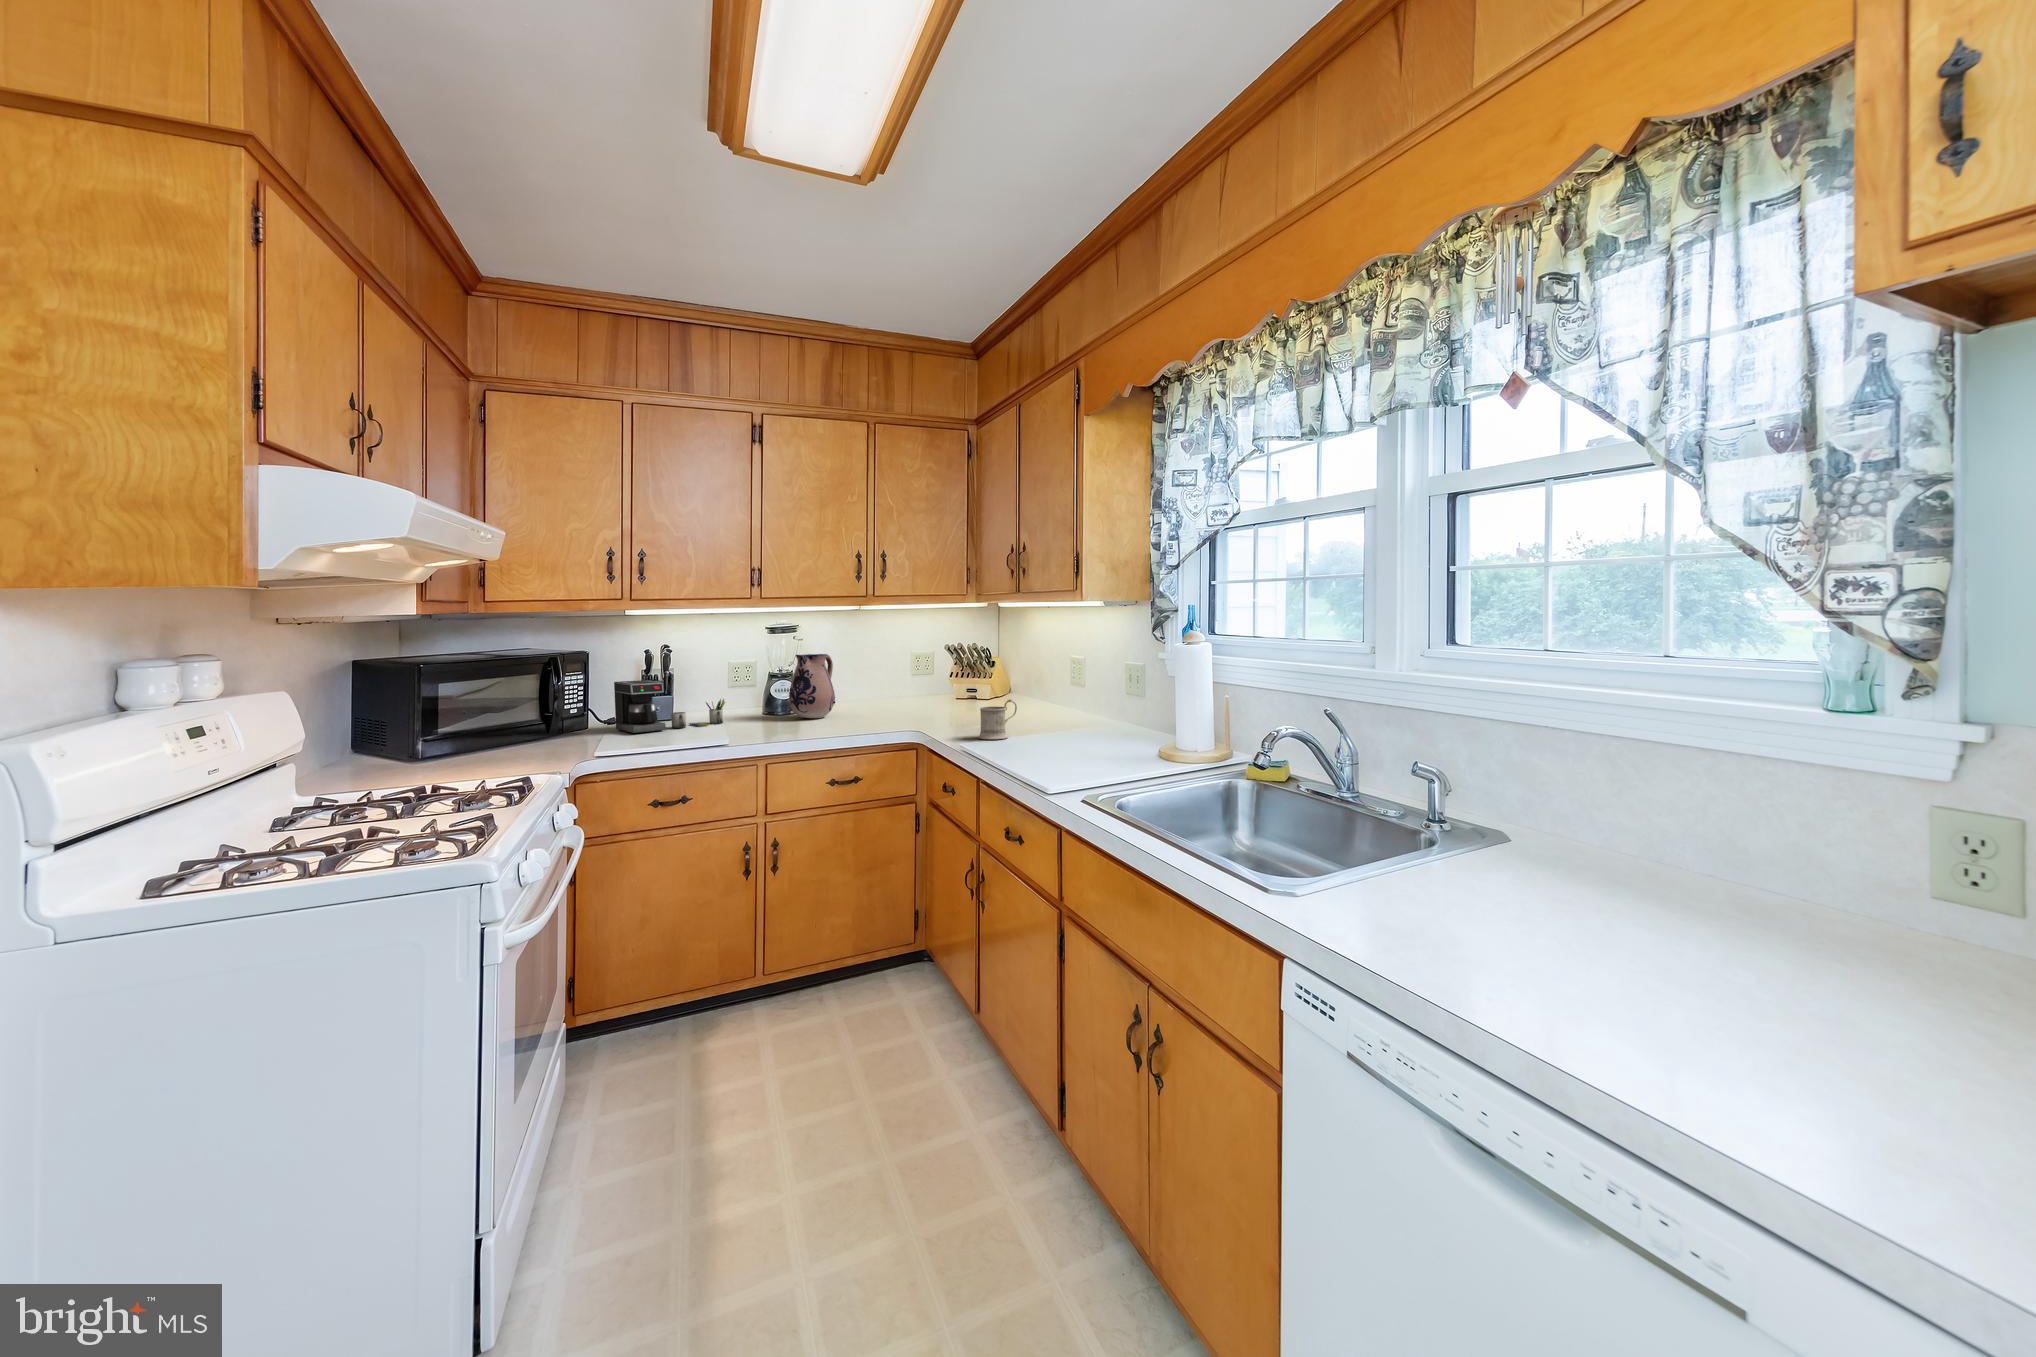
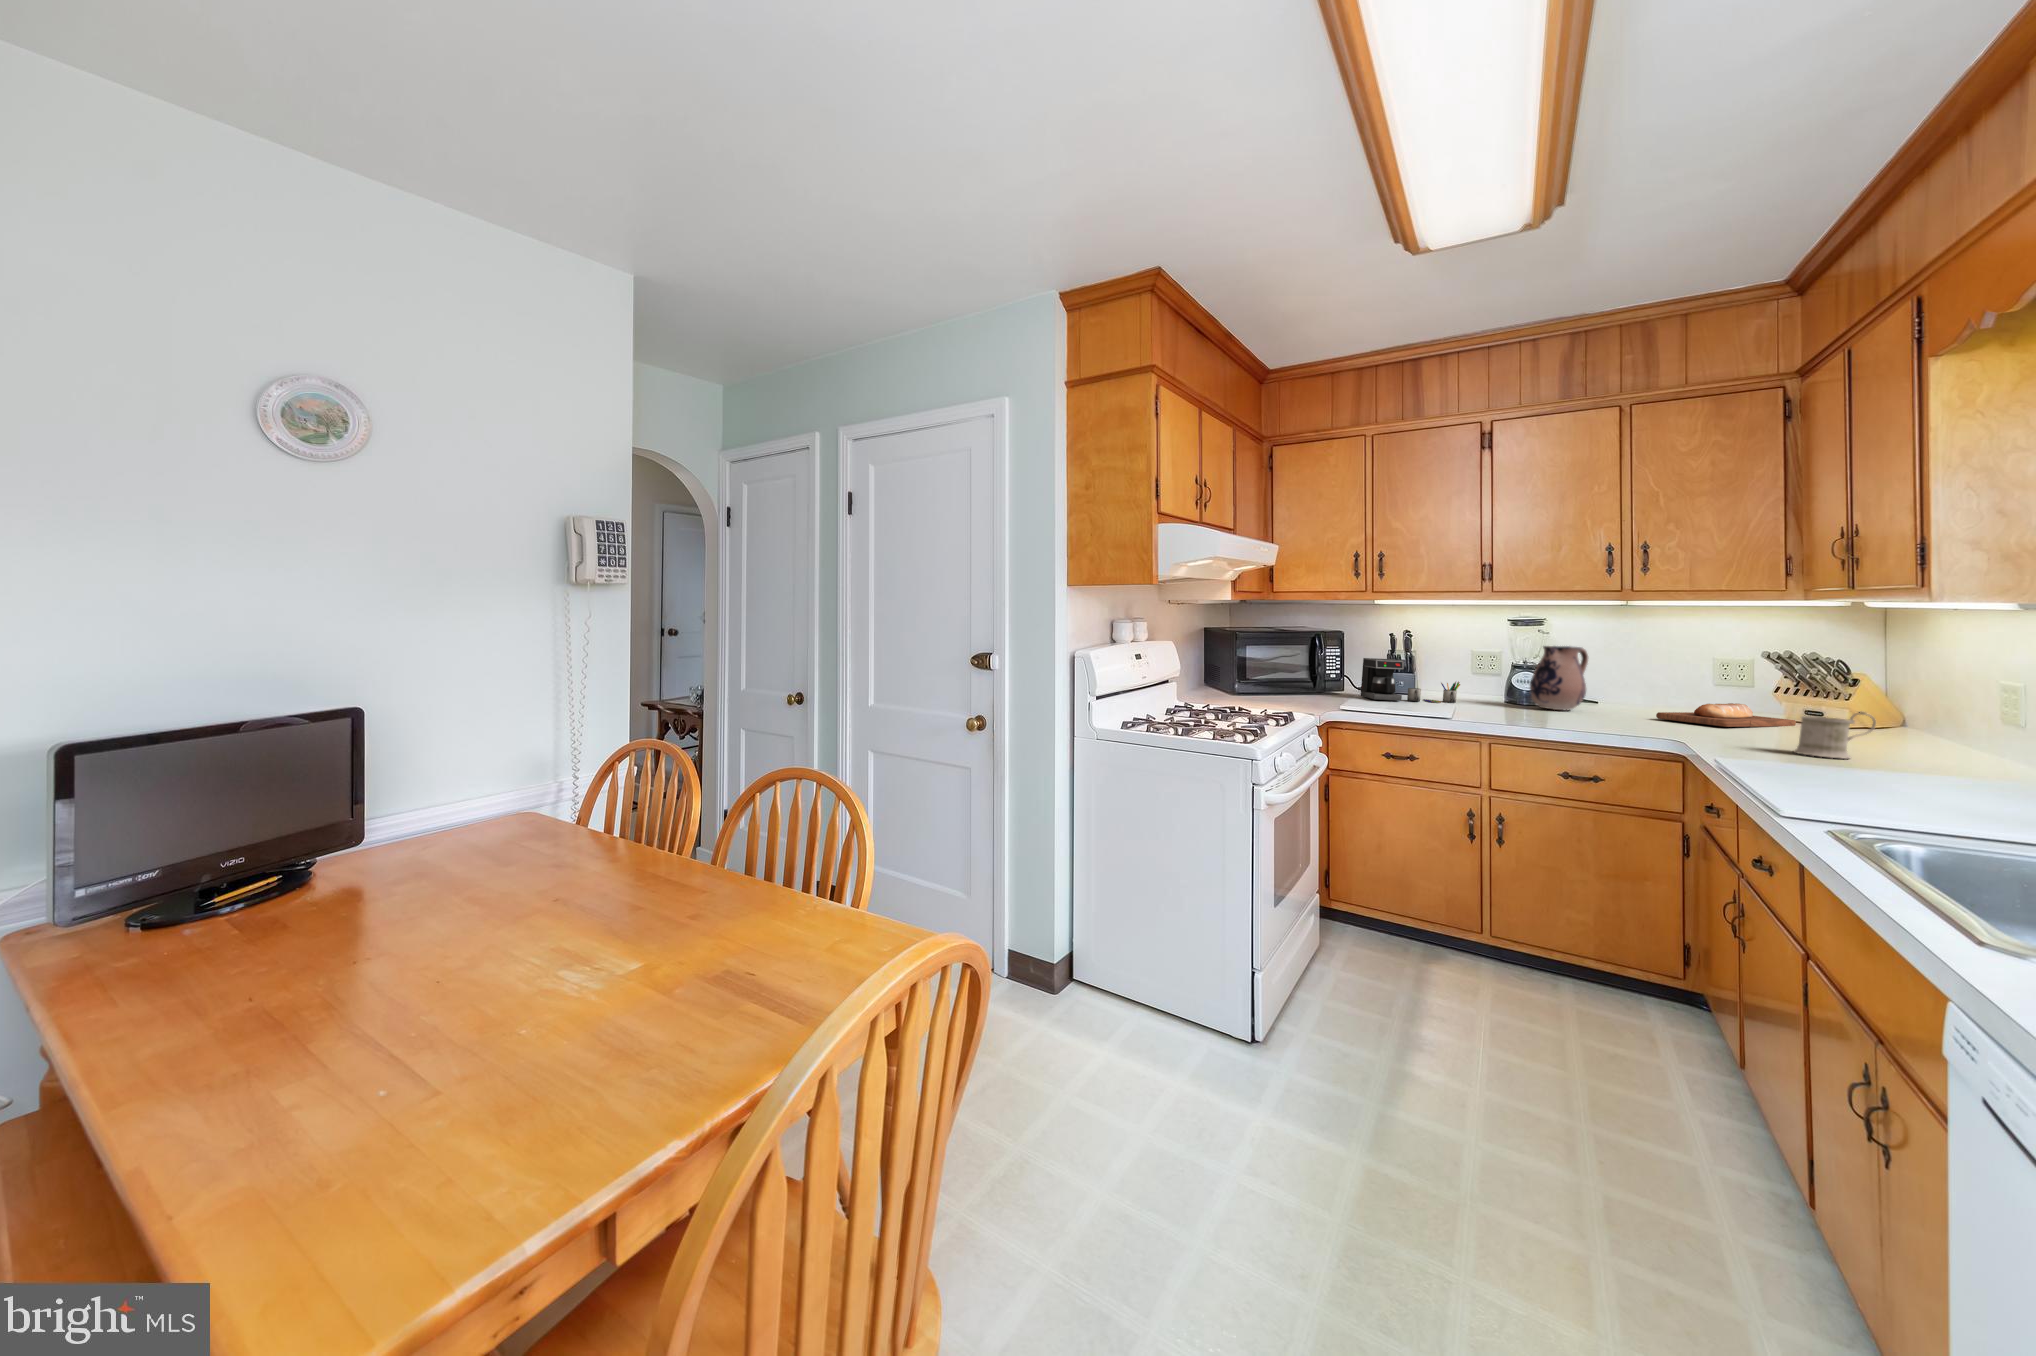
bread loaf: none [887,695,968,718] -> present [1656,703,1796,727]

